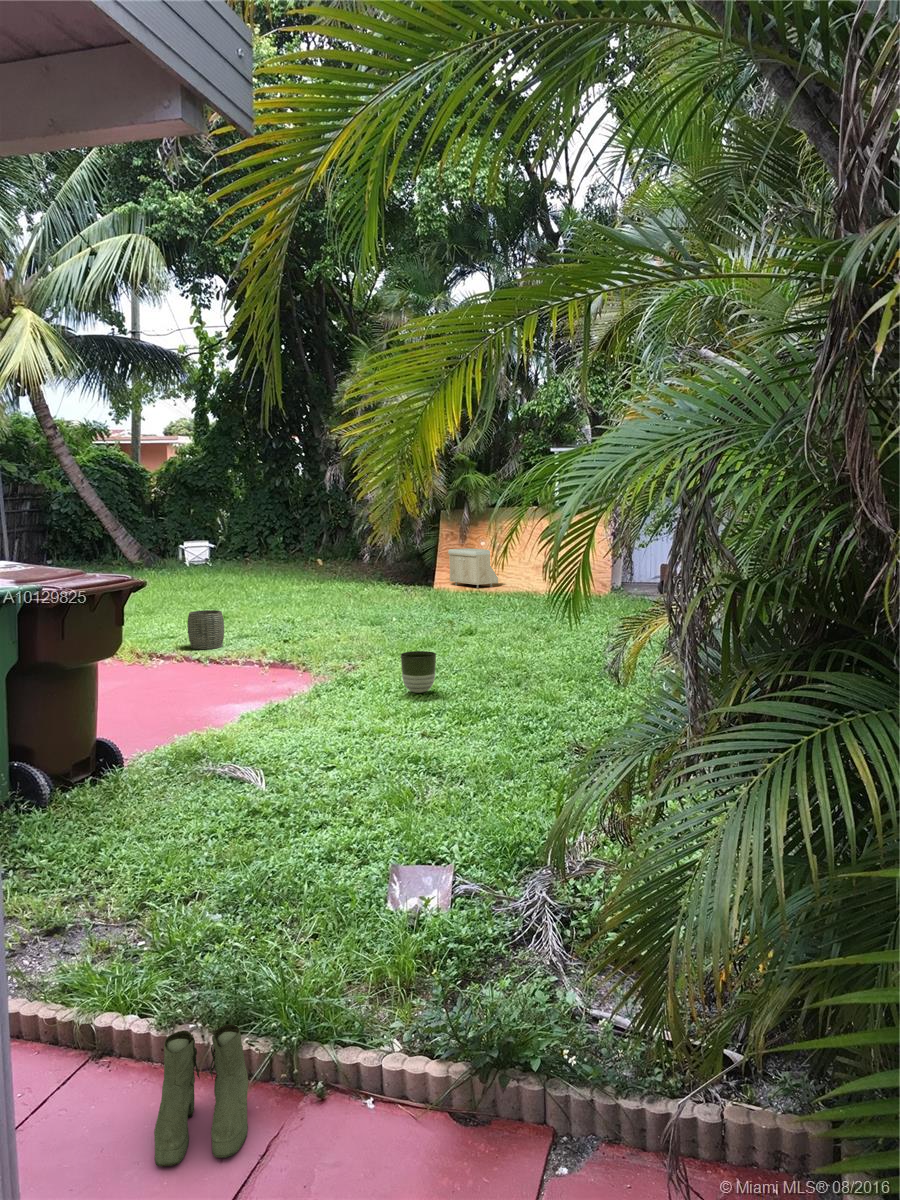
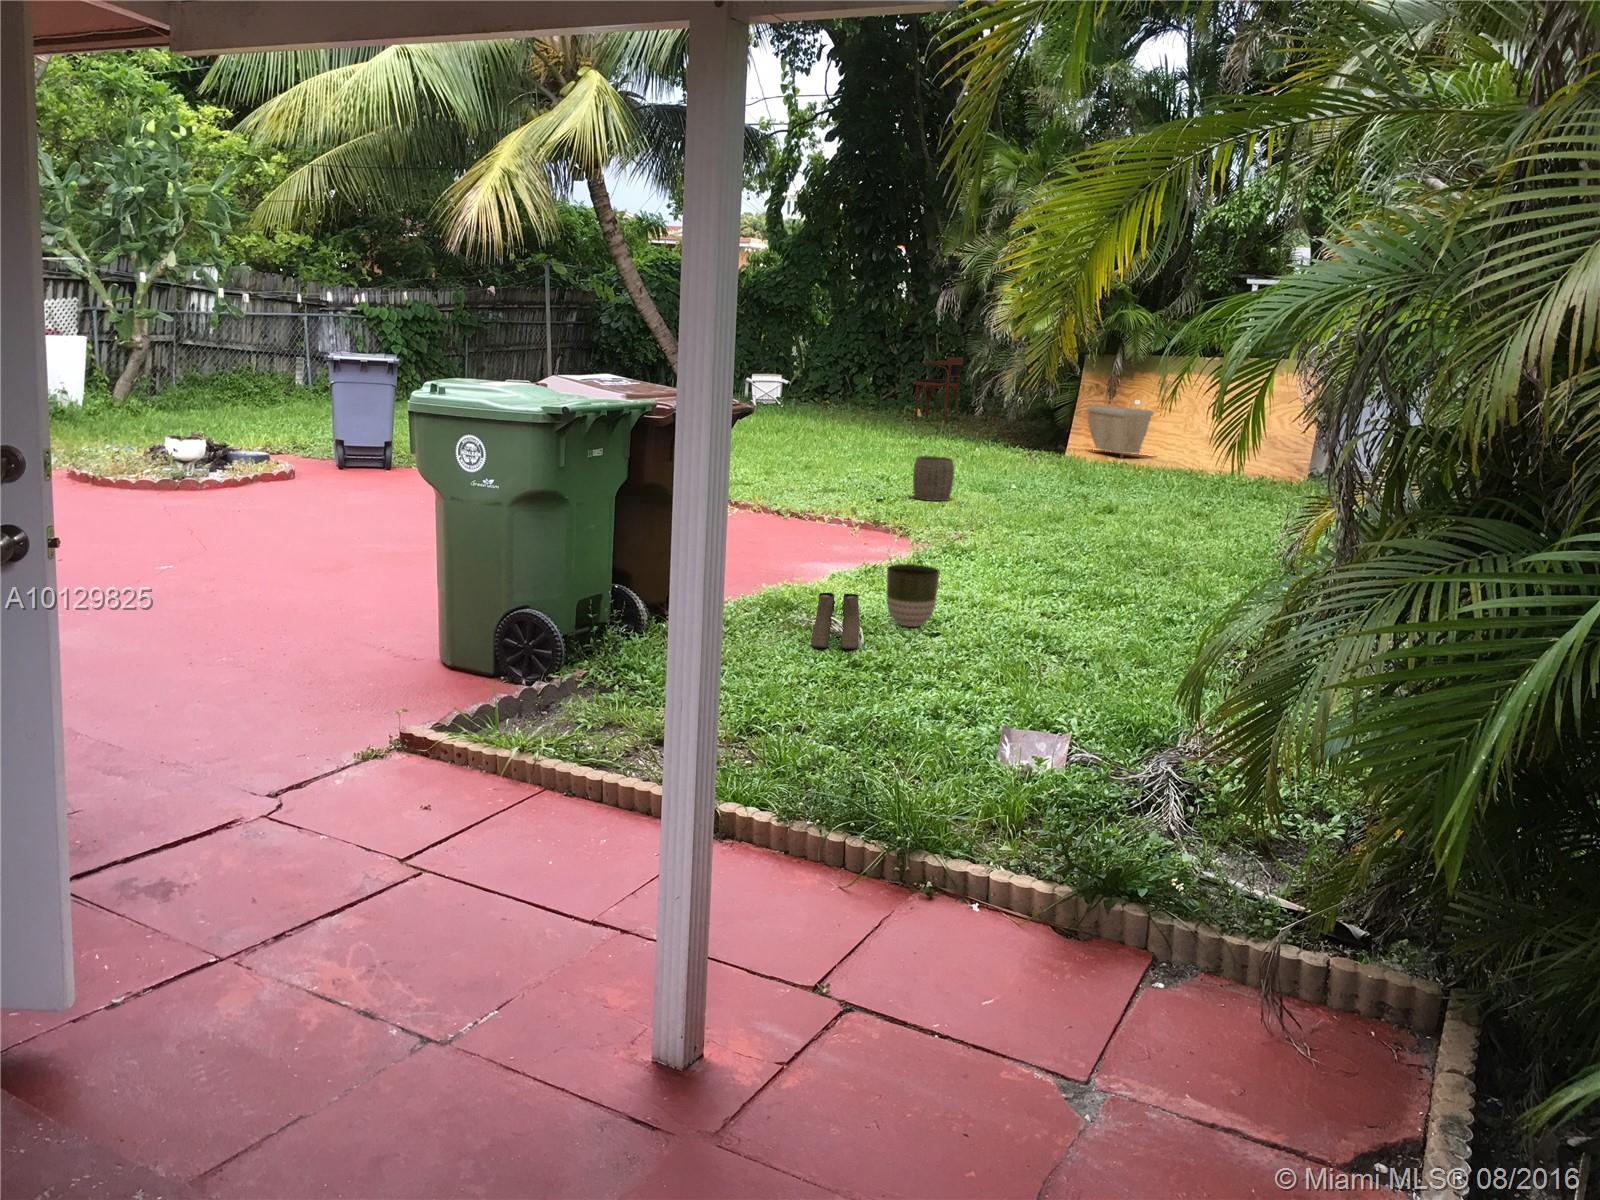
armchair: none [315,518,353,569] -> present [915,357,963,422]
woven basket: present [188,610,224,649] -> present [913,456,954,501]
planter: present [401,651,436,693] -> present [887,564,939,627]
boots: present [154,1024,248,1167] -> present [812,593,860,649]

